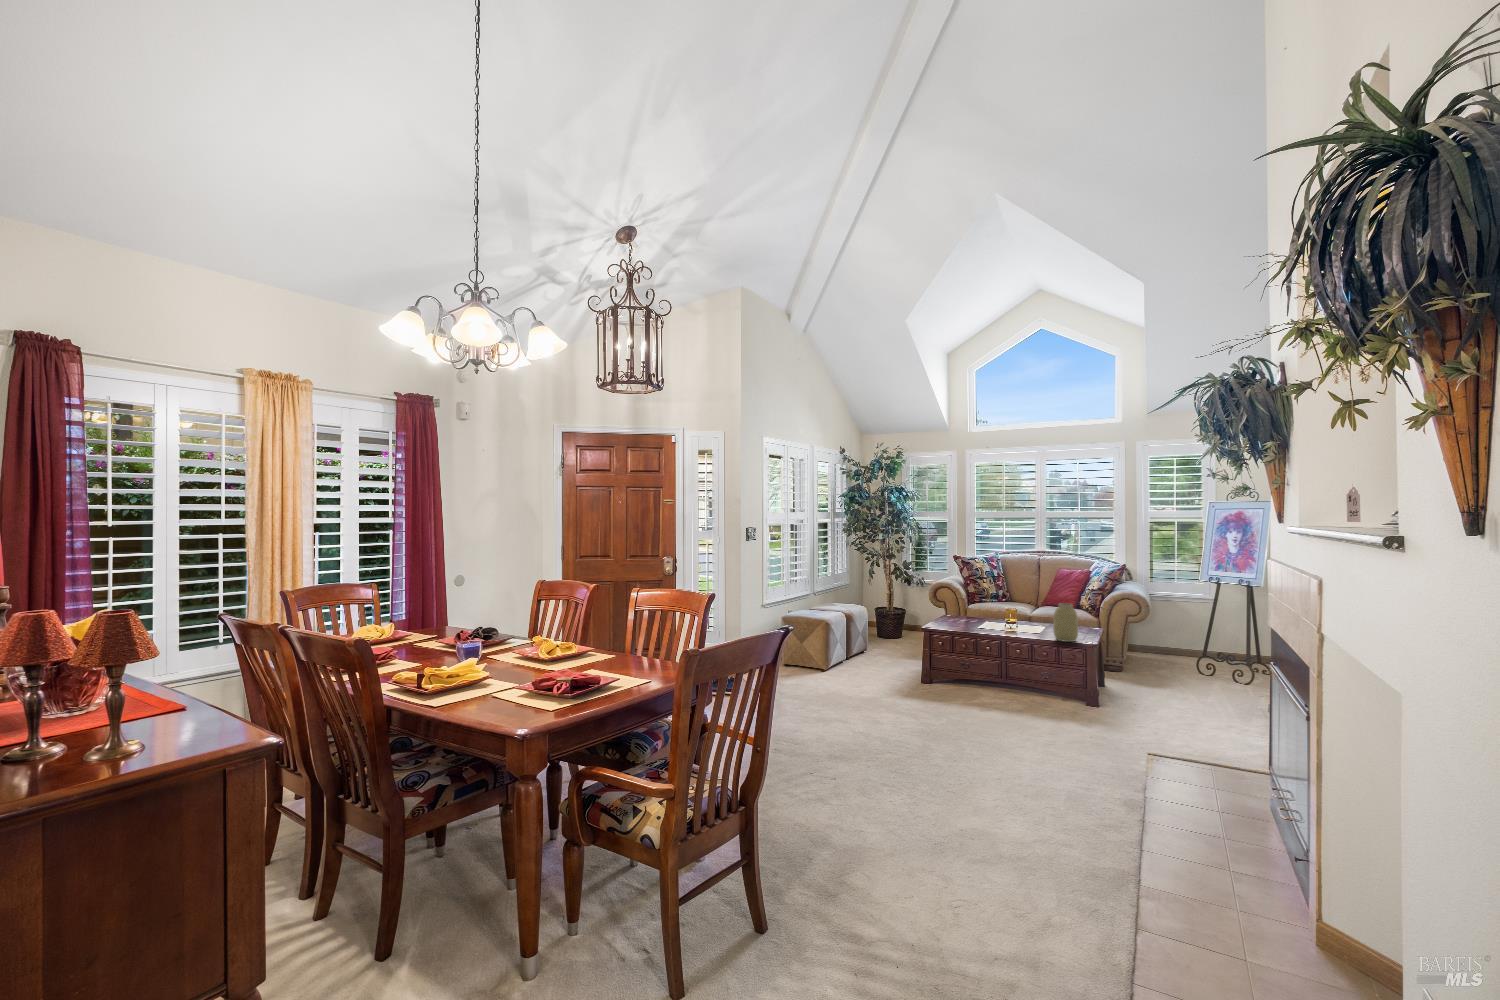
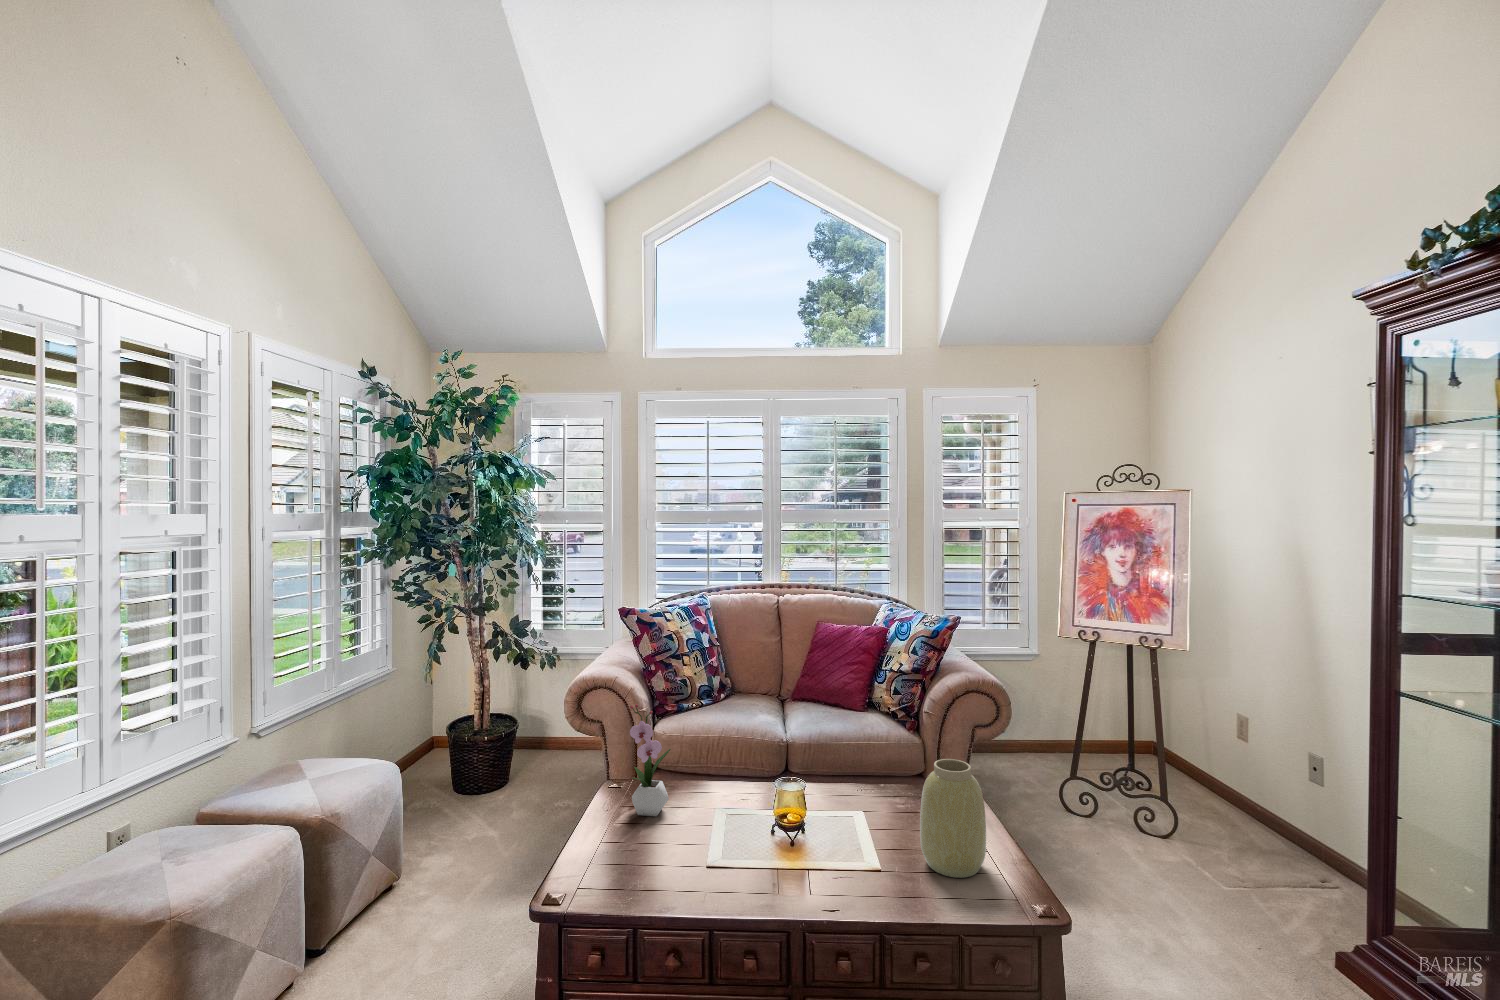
flower arrangement: none [950,583,967,624] -> present [630,704,671,816]

